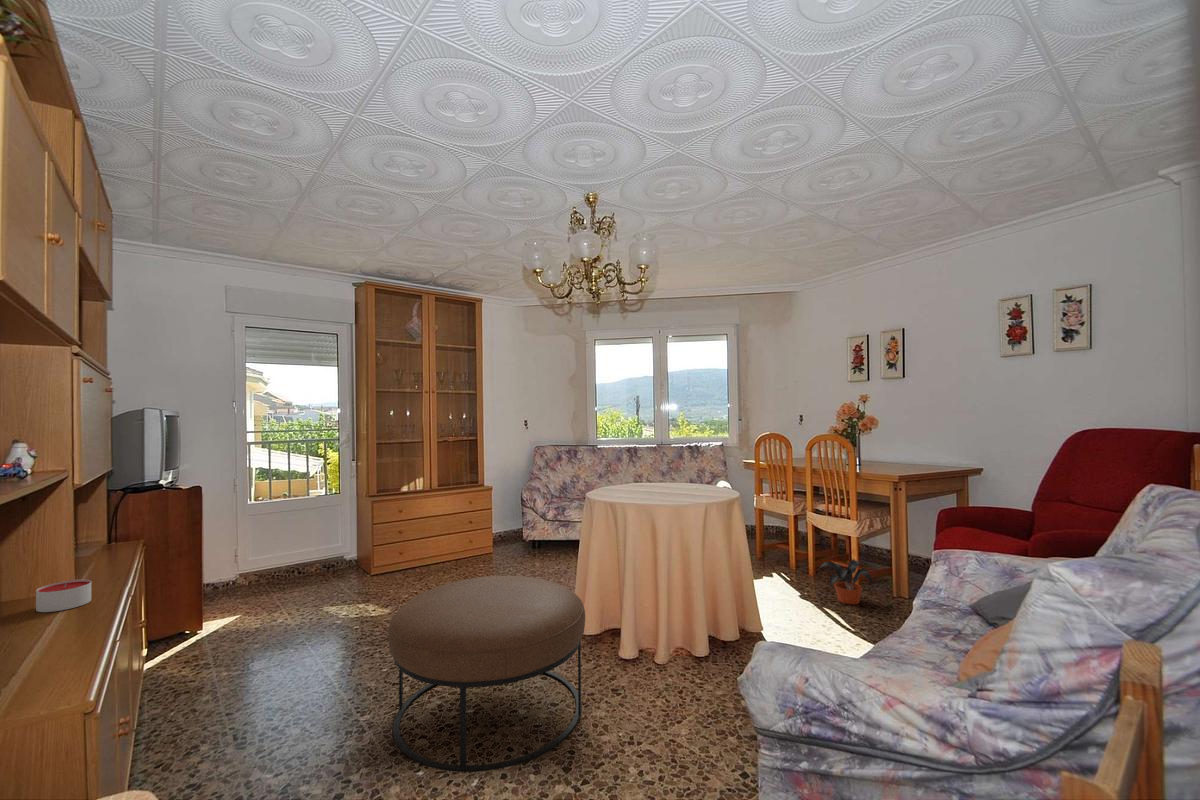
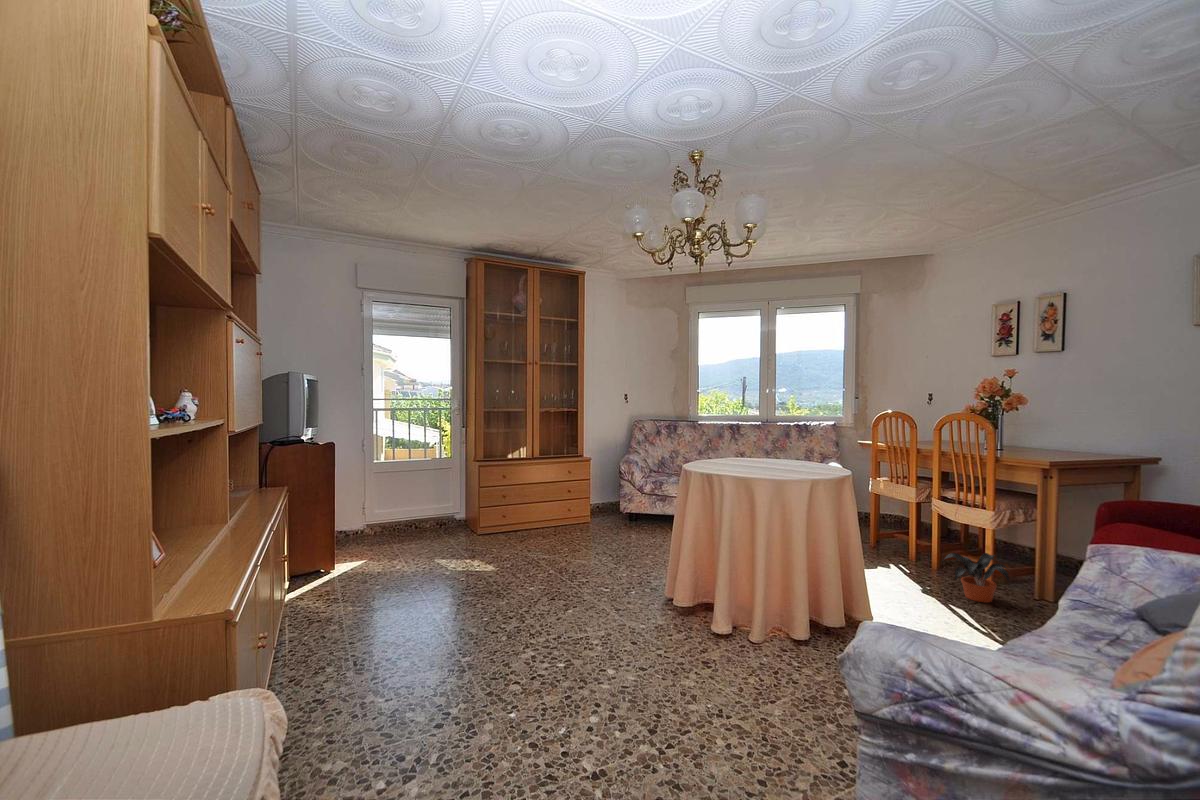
ottoman: present [388,576,585,772] -> none [486,540,674,722]
candle: present [36,579,92,612] -> none [205,513,246,538]

